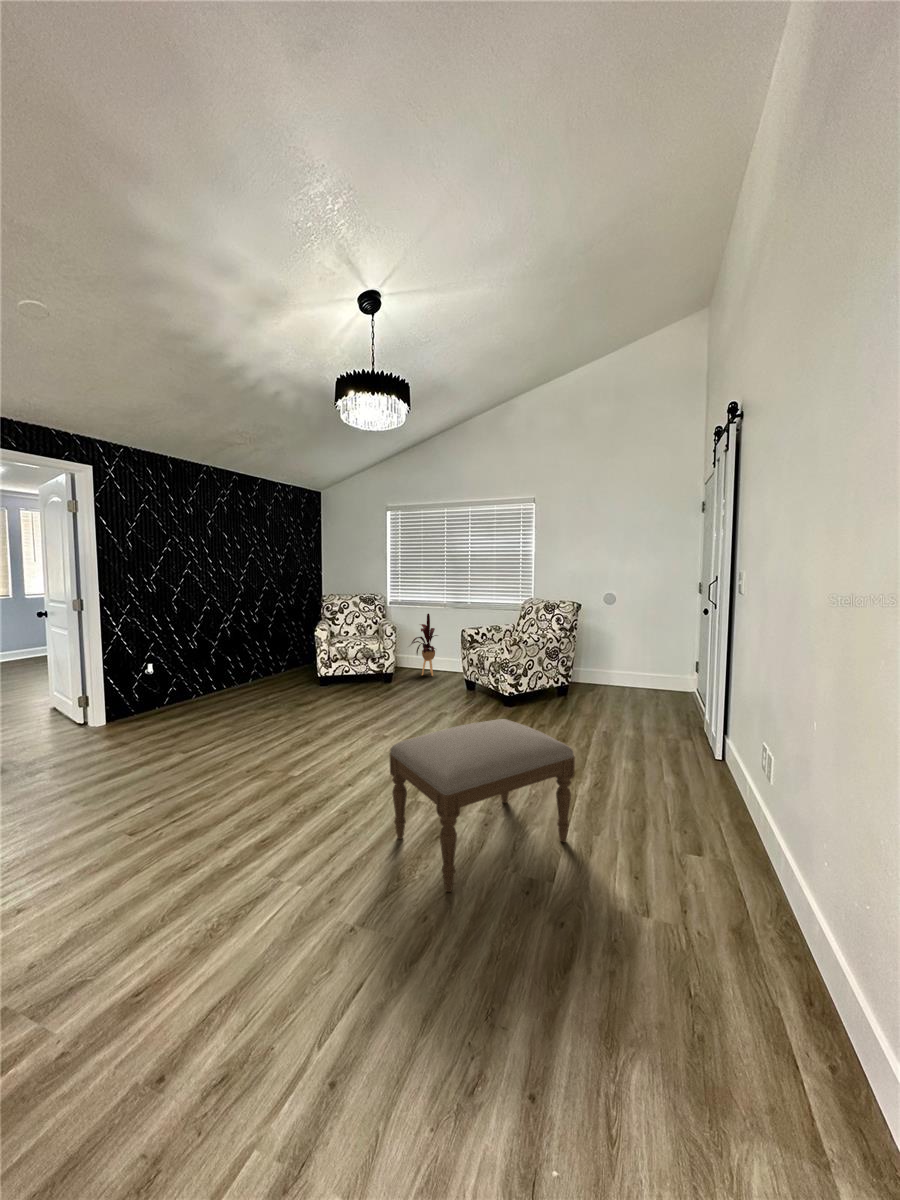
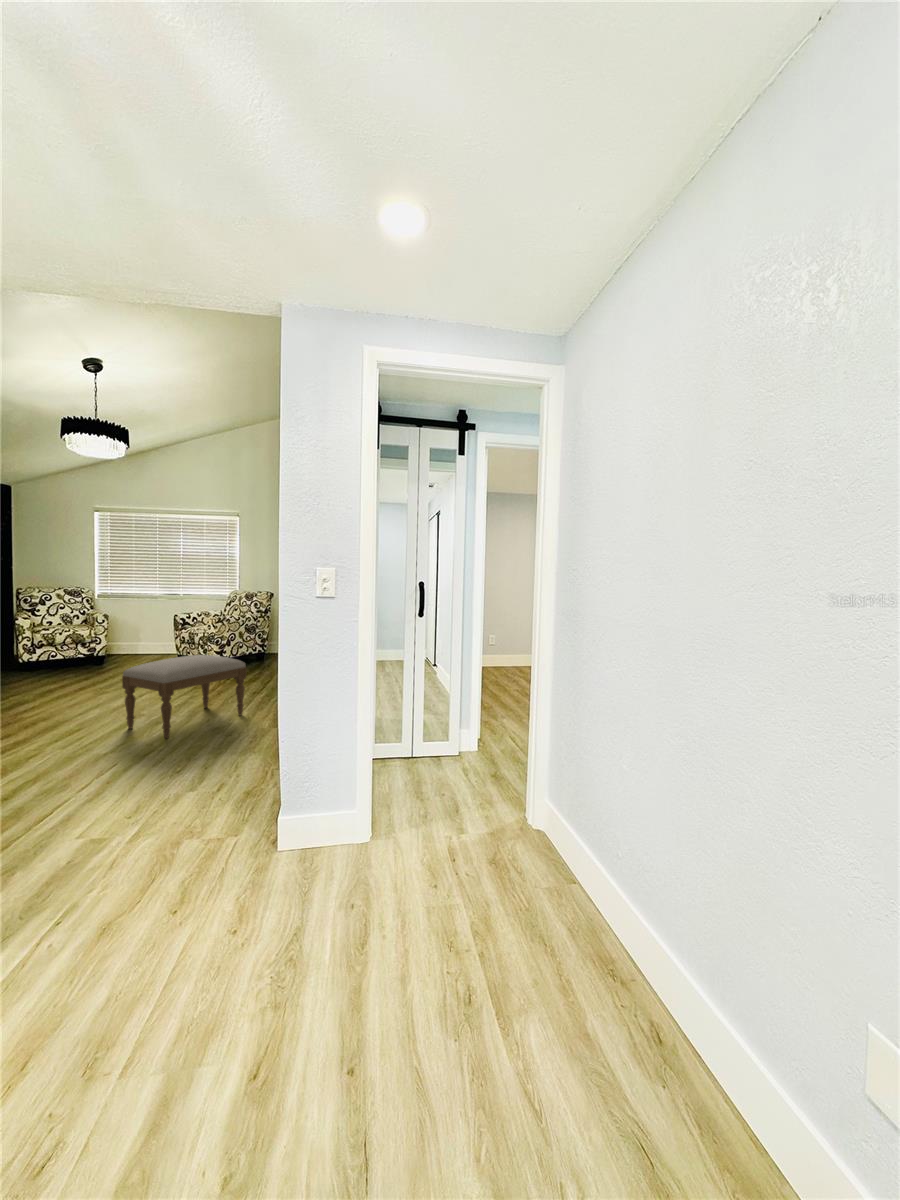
house plant: present [411,614,437,676] -> none [119,603,152,657]

